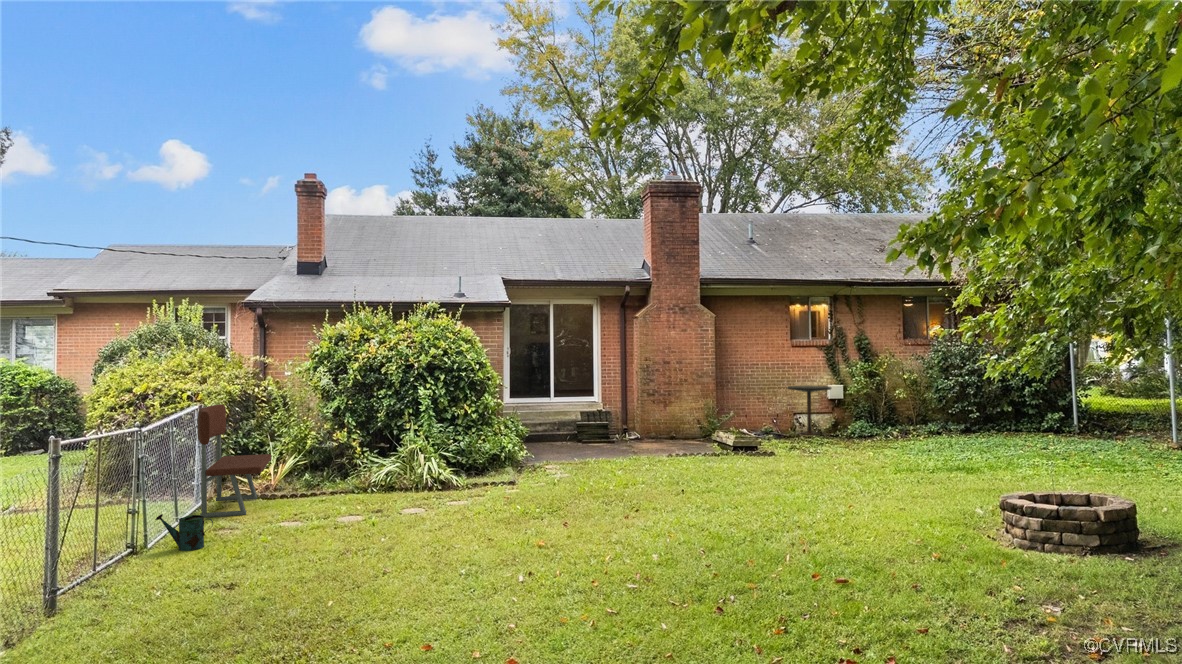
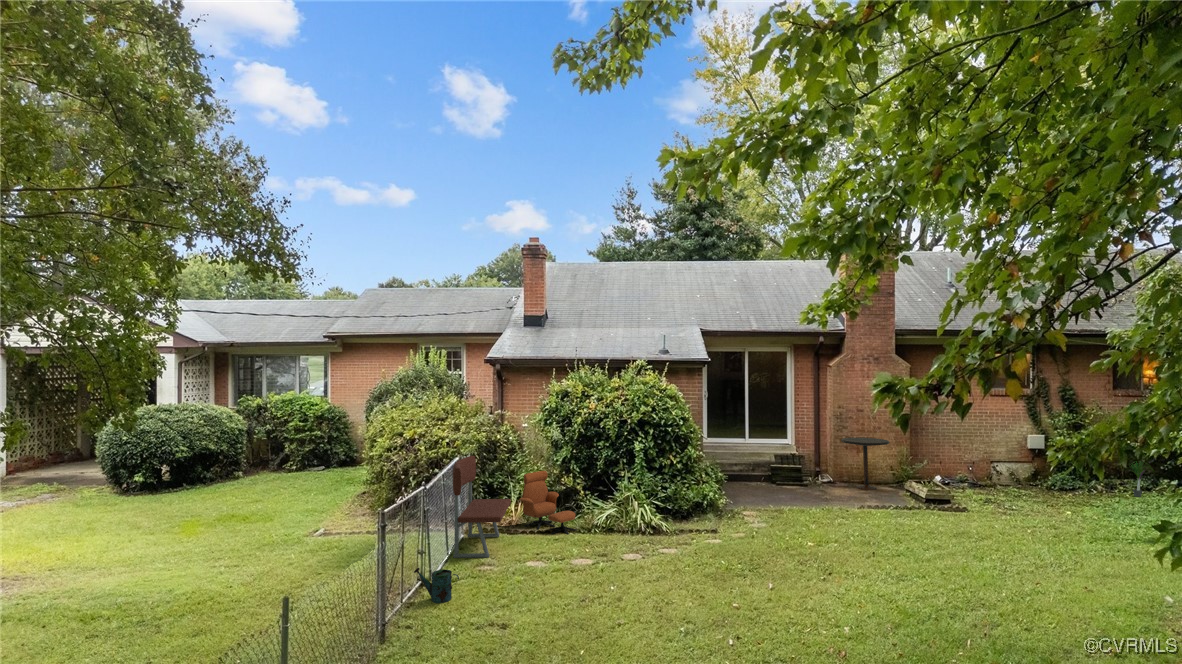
pedestal table: present [787,386,831,435] -> present [841,438,890,490]
potted plant: none [900,399,927,438] -> present [1131,462,1144,497]
lounge chair: none [282,425,353,493] -> present [520,471,577,534]

